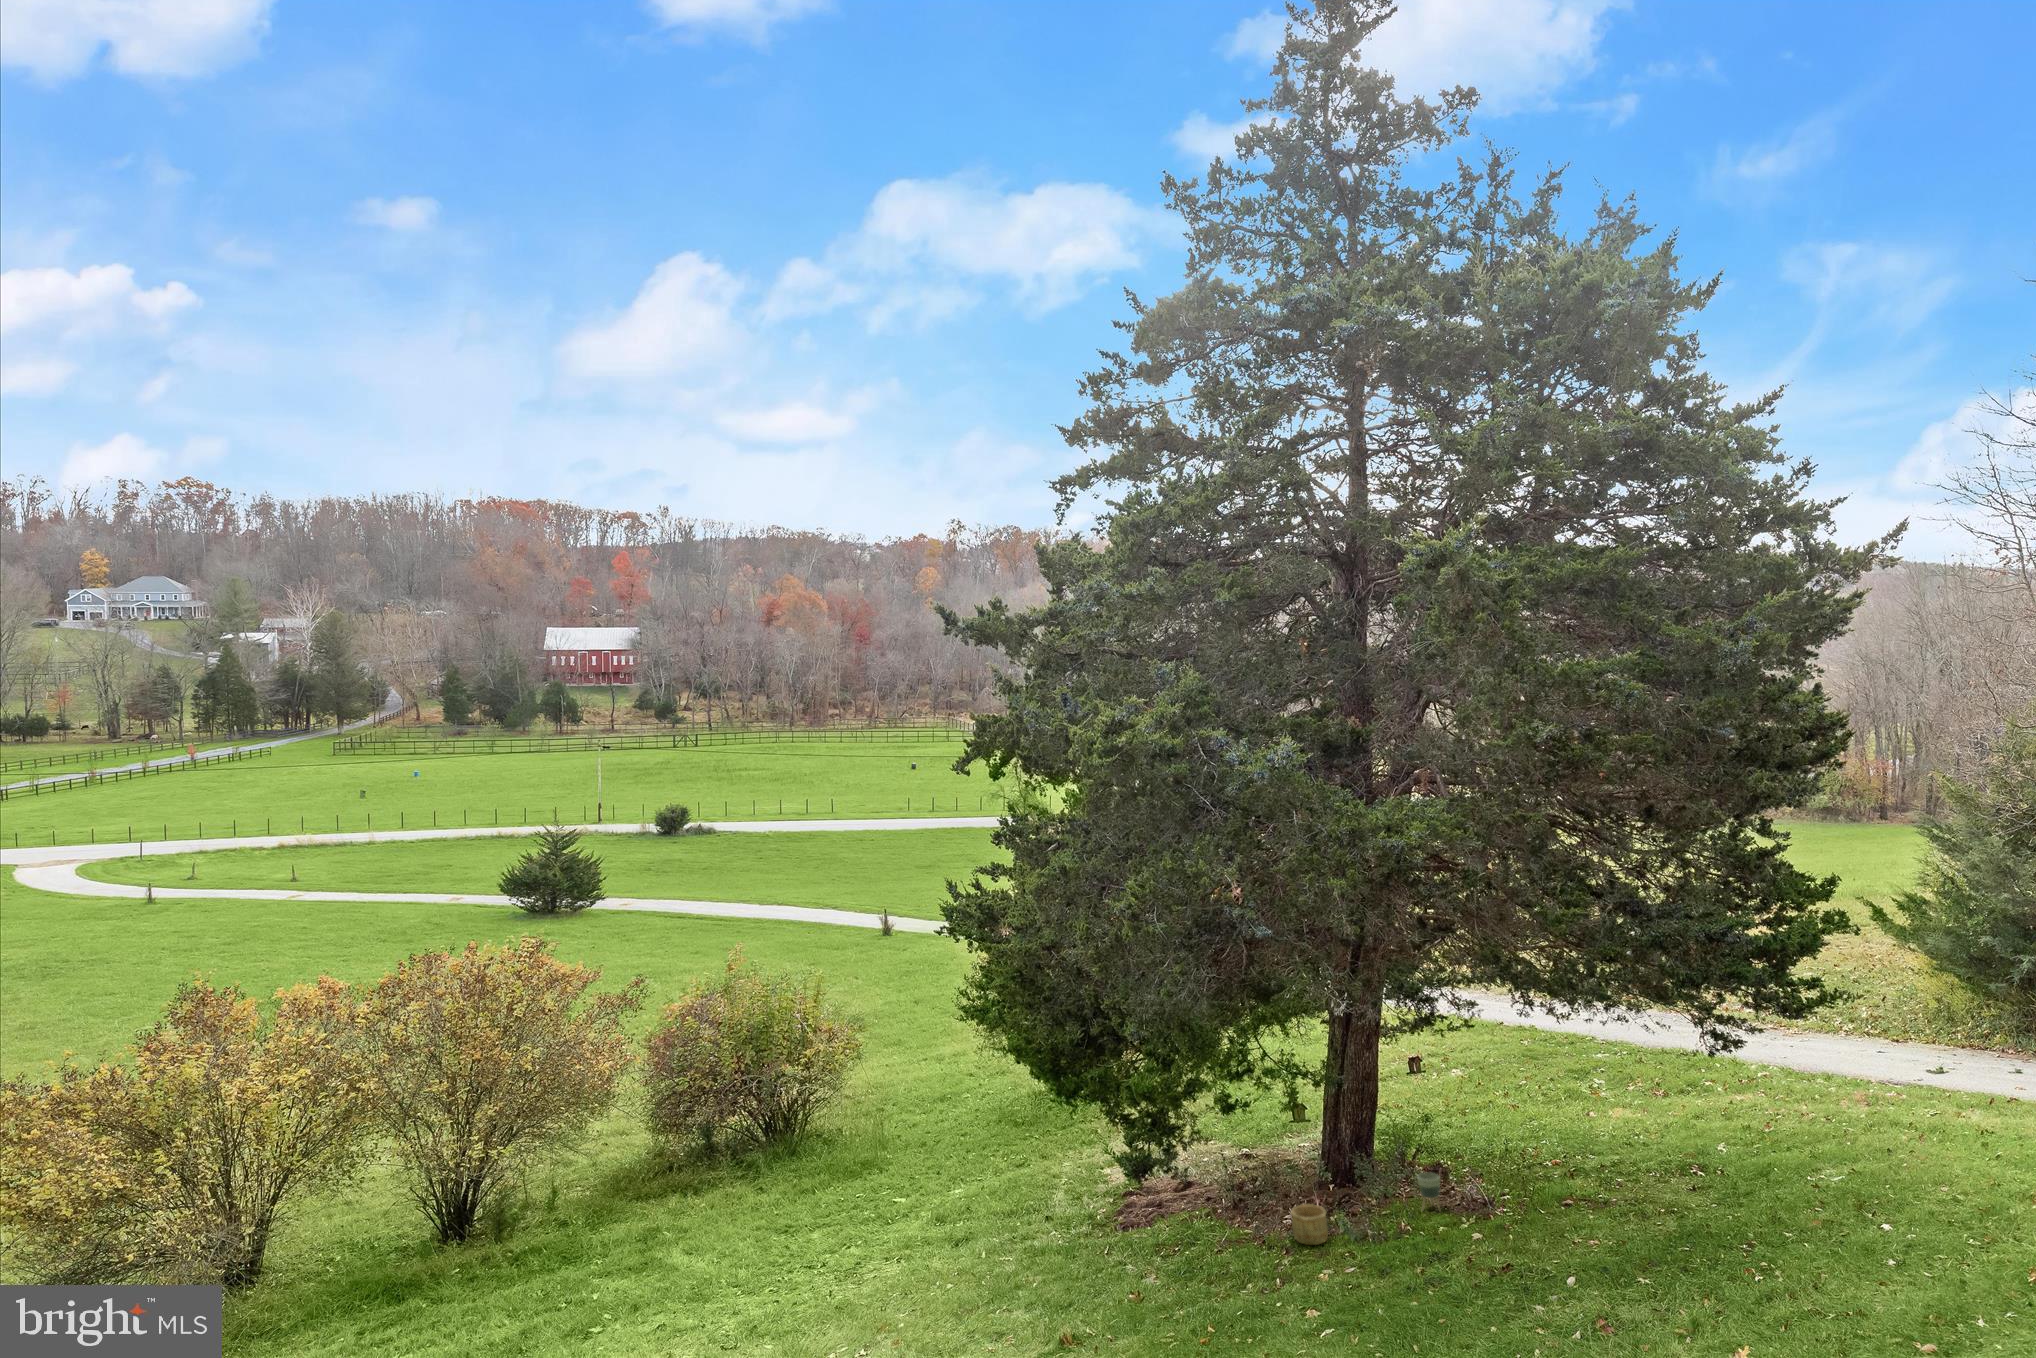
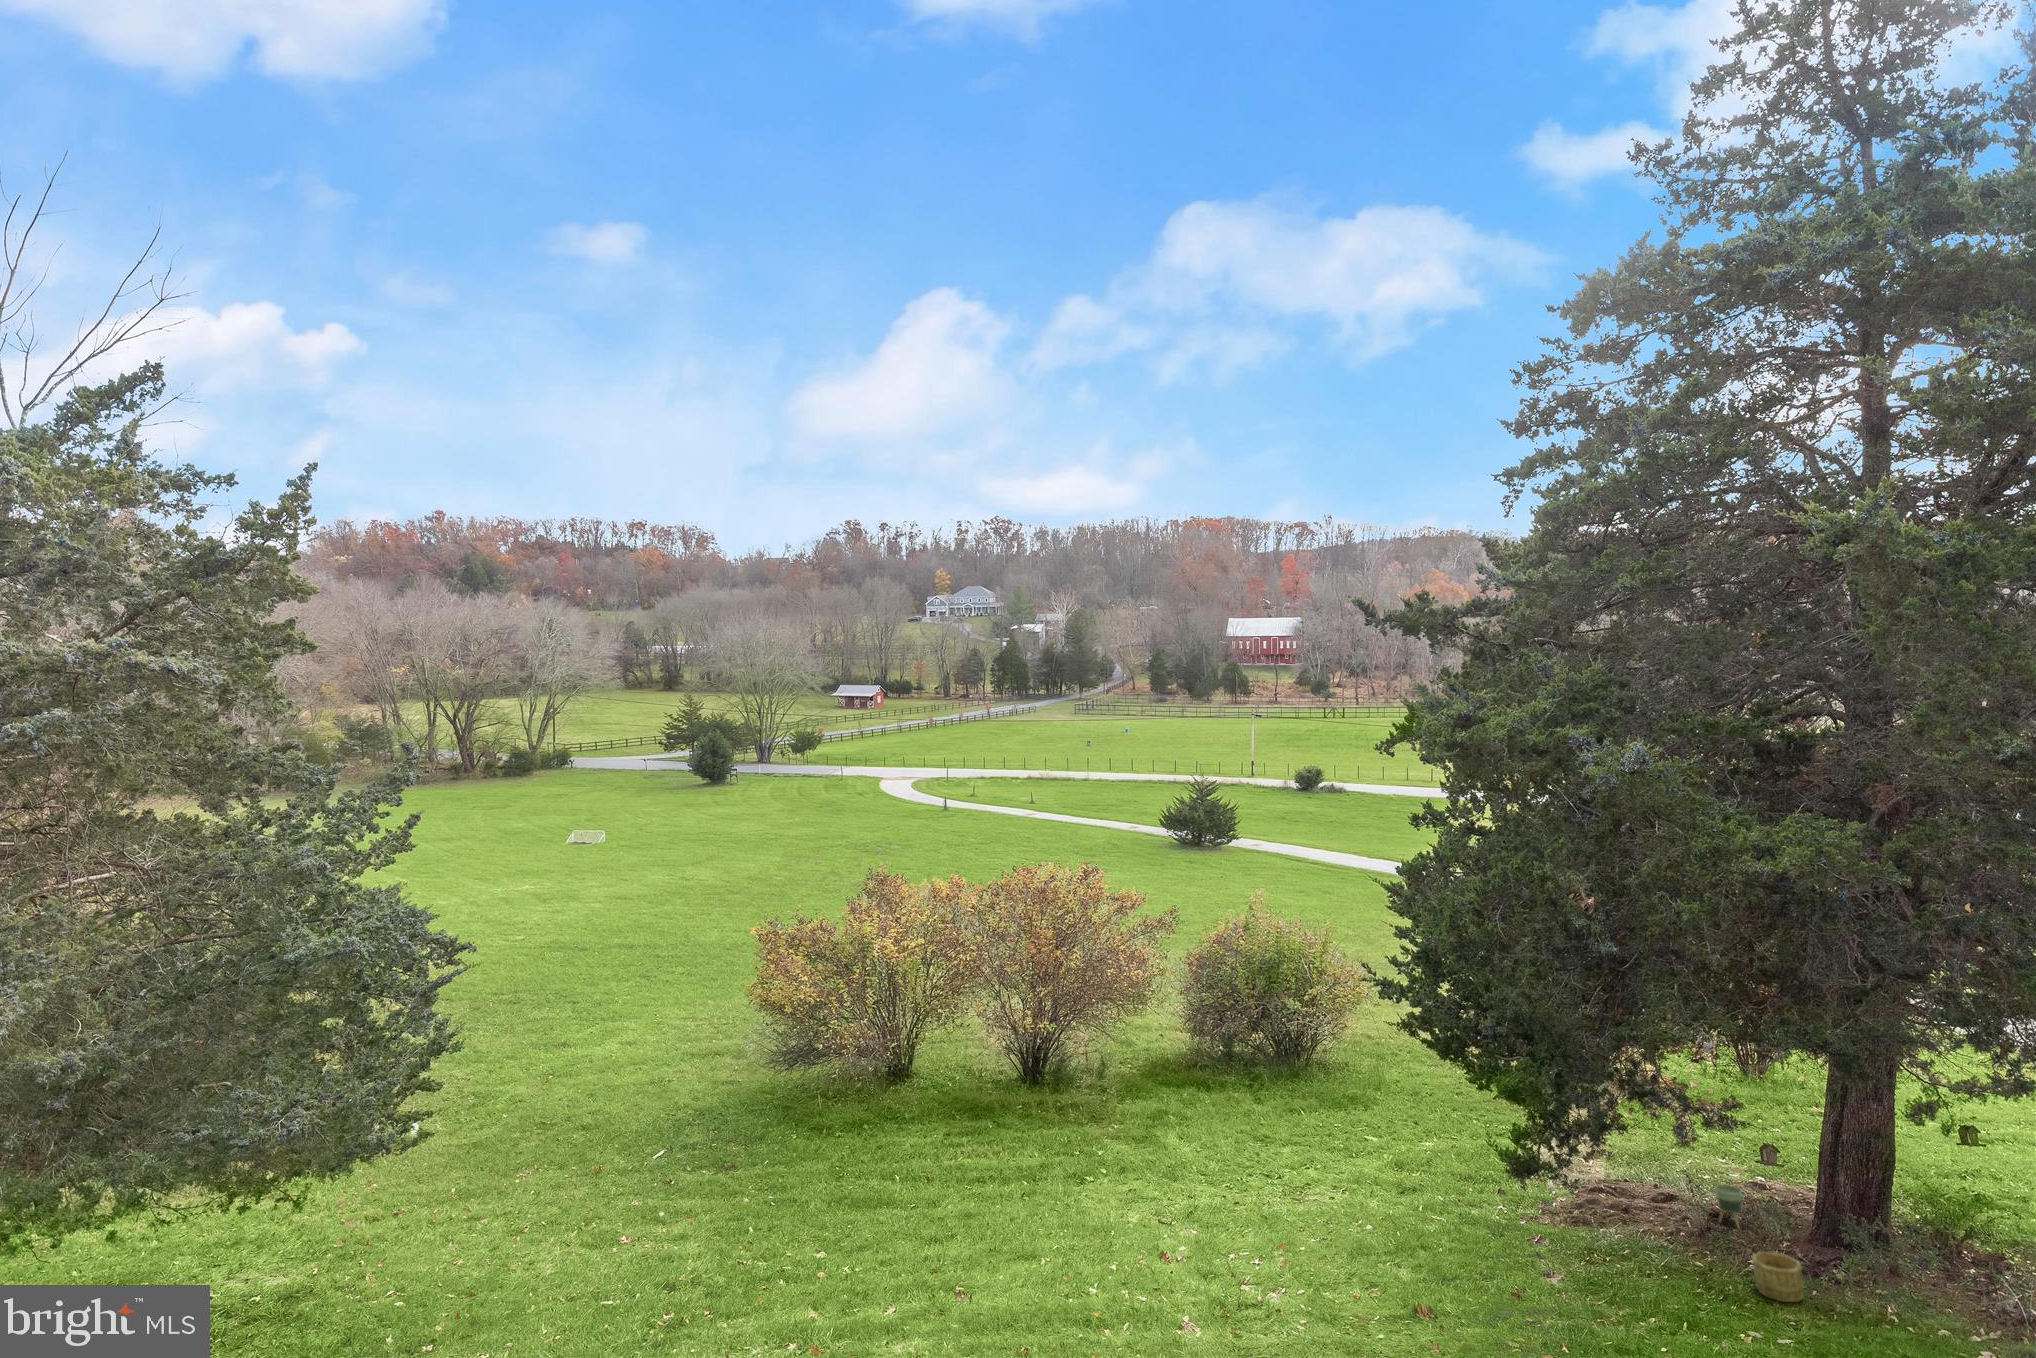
planter: present [1418,1173,1441,1211] -> present [1715,1185,1742,1228]

